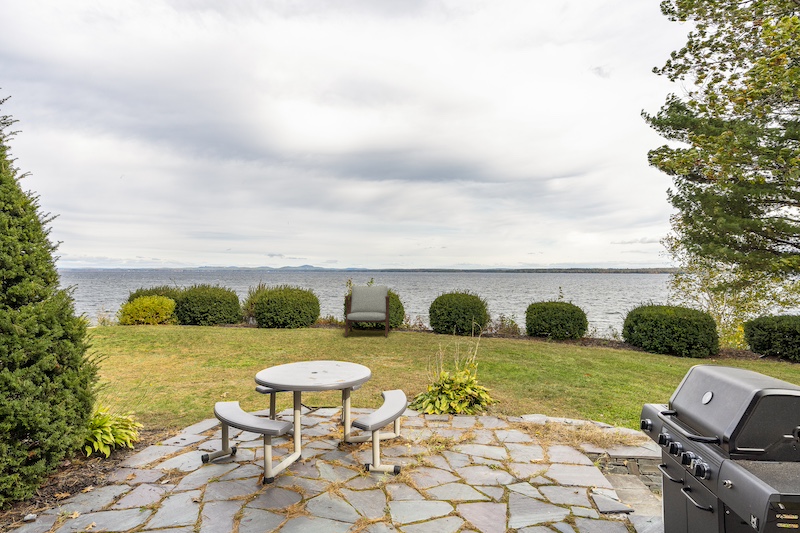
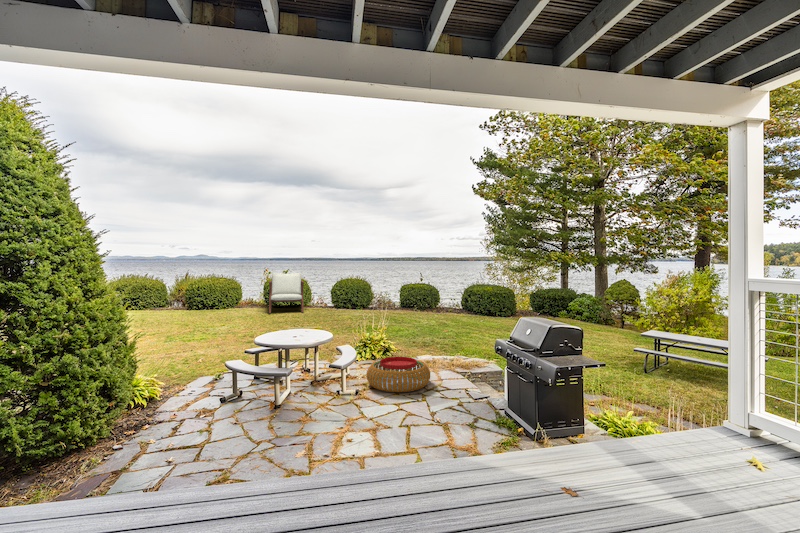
pouf: none [419,414,526,480] -> present [367,357,430,392]

